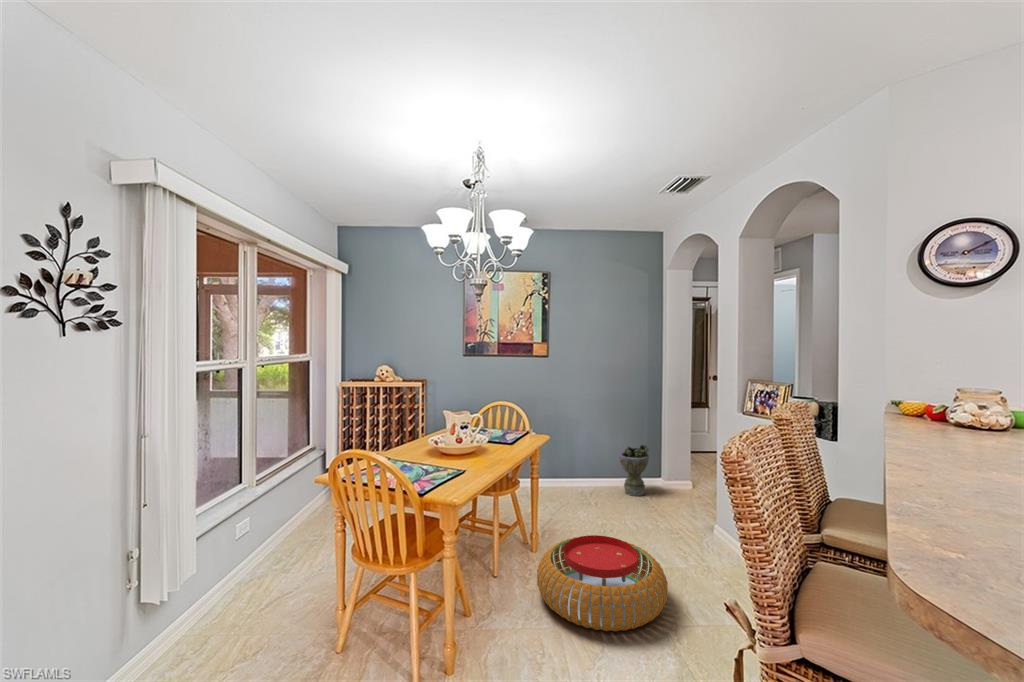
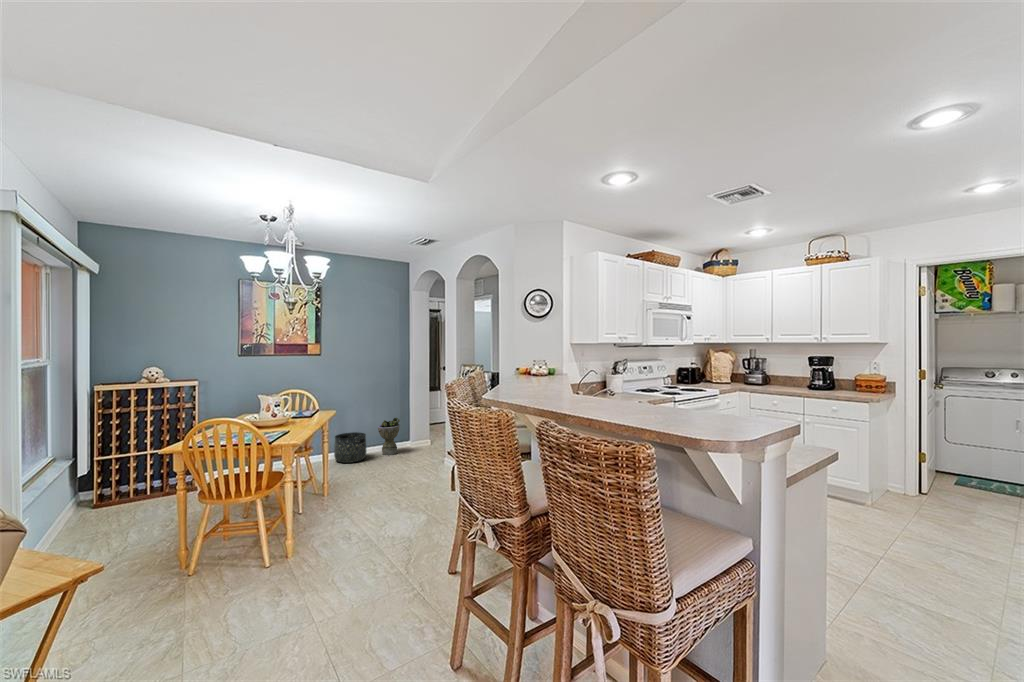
basket: none [563,458,603,500] -> present [334,432,366,463]
pouf: present [537,535,668,632] -> none [334,468,417,515]

